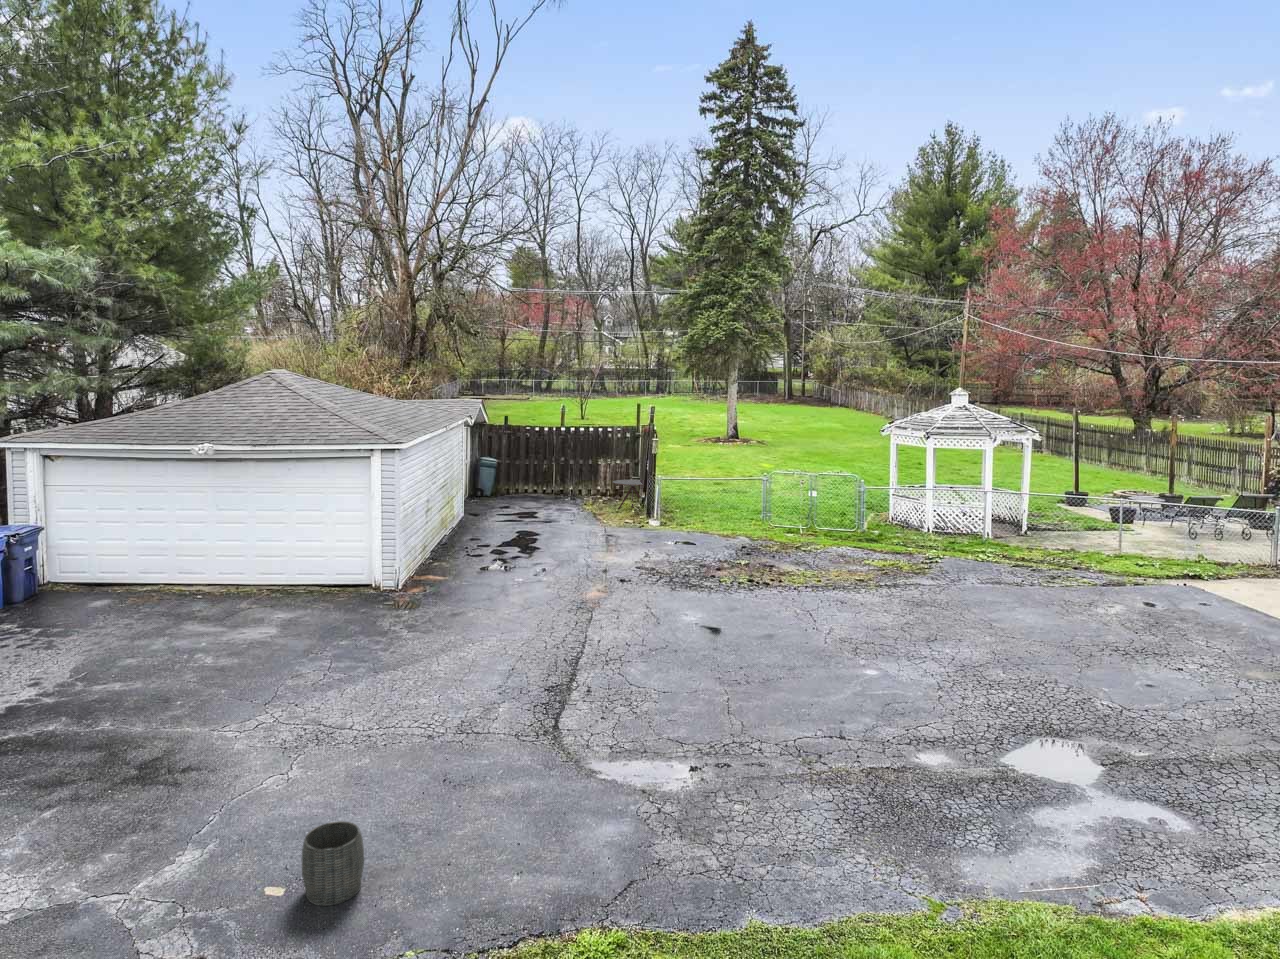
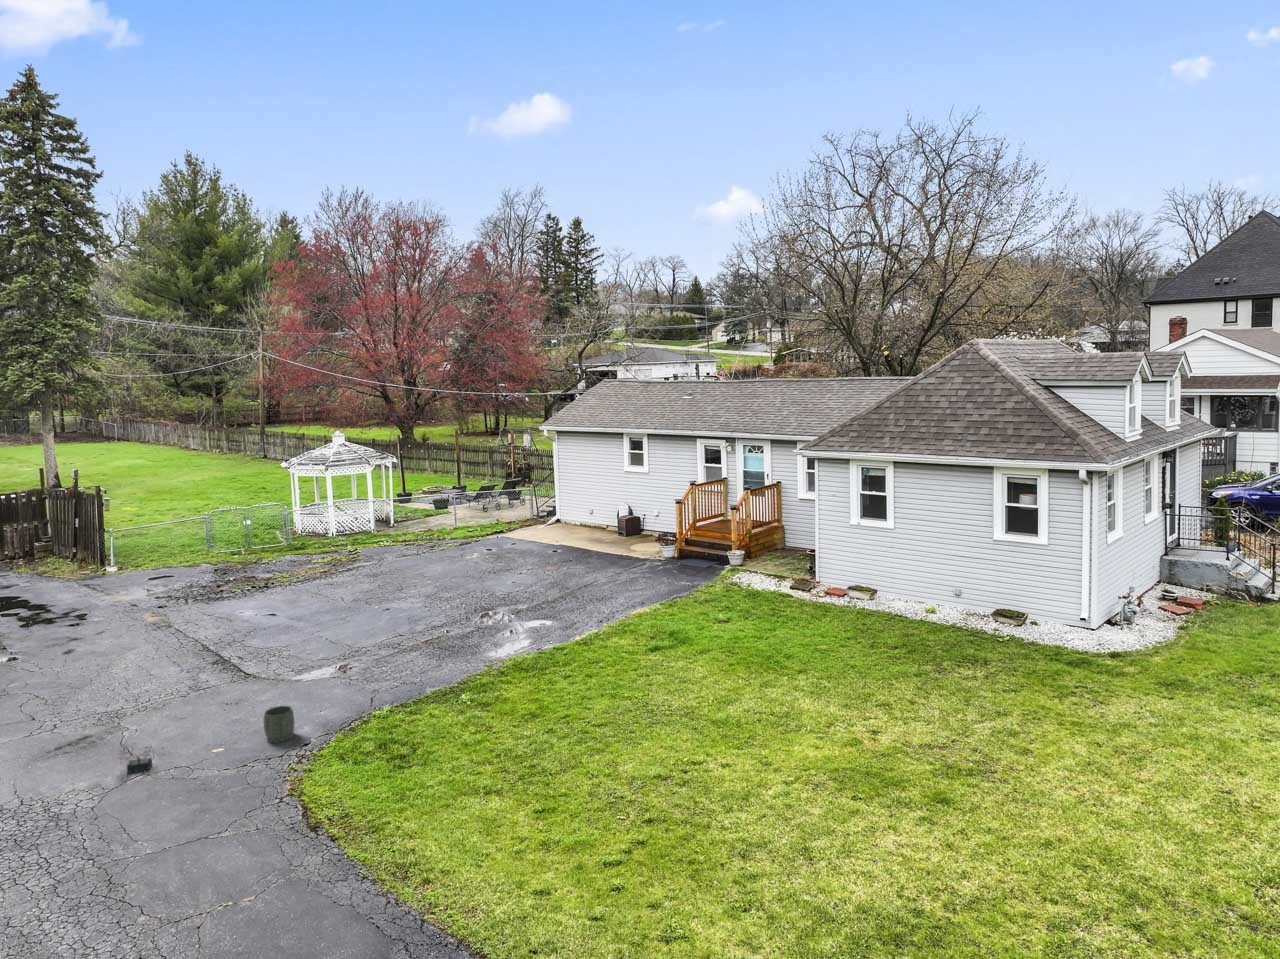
round table: present [613,480,643,509] -> none [31,538,78,570]
decorative plant: none [118,782,178,847] -> present [119,744,154,773]

